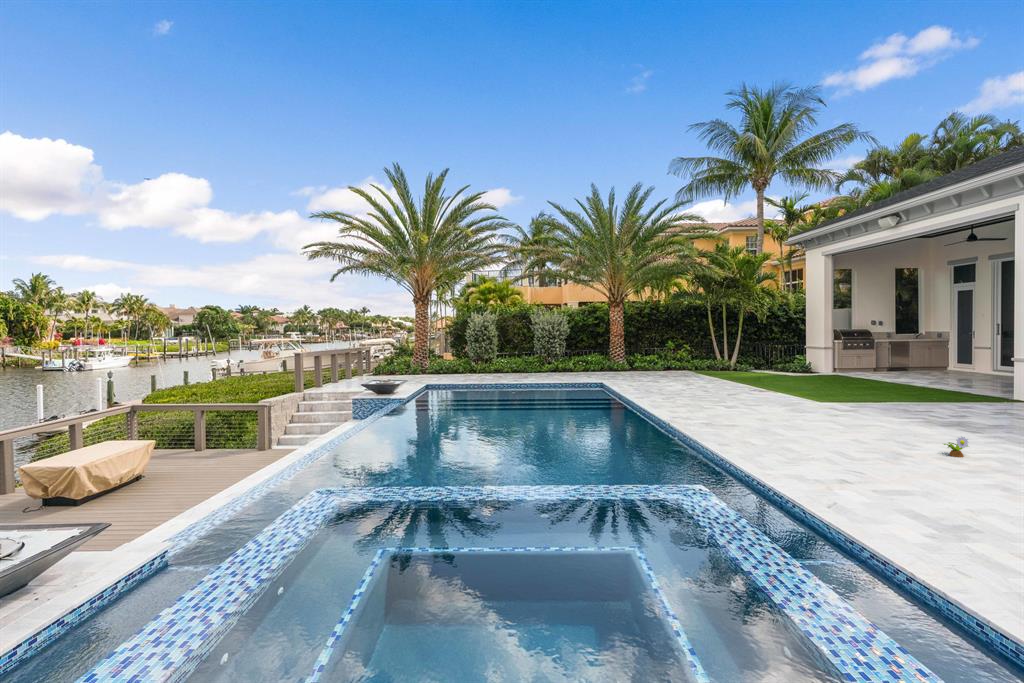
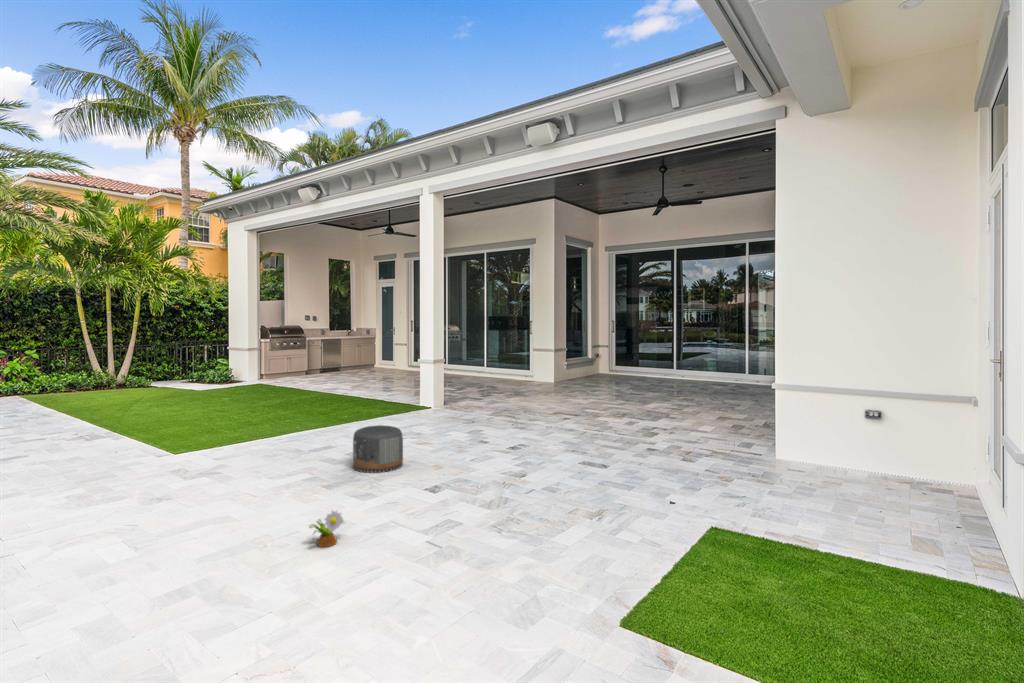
pouf: none [958,402,1006,435] -> present [353,425,403,473]

